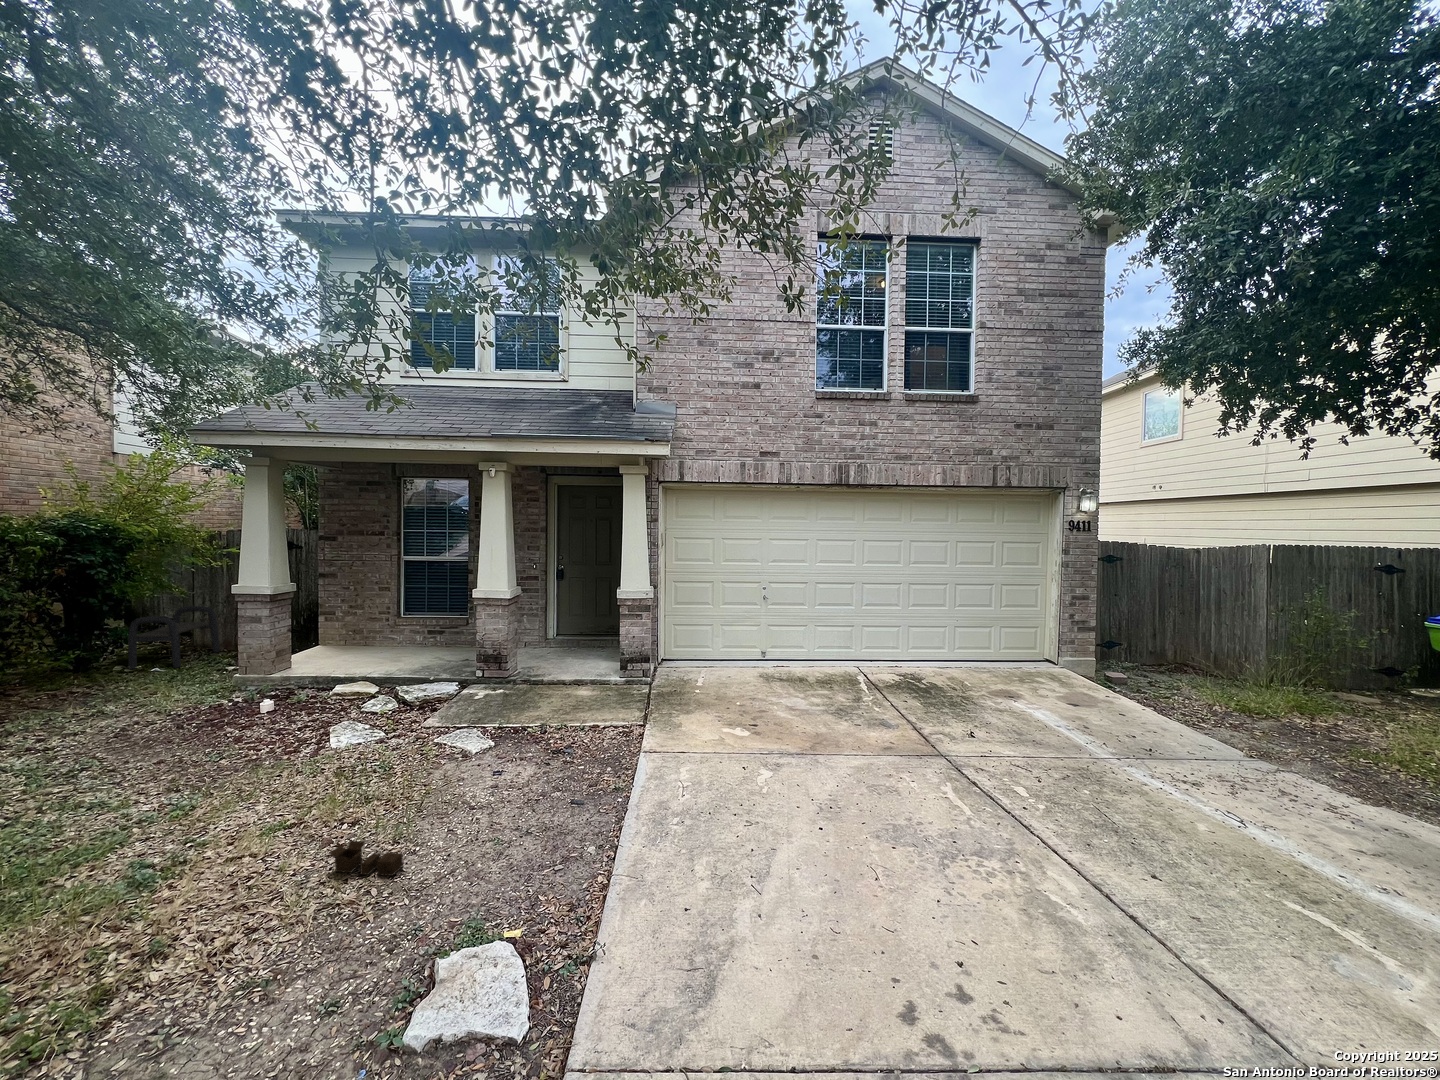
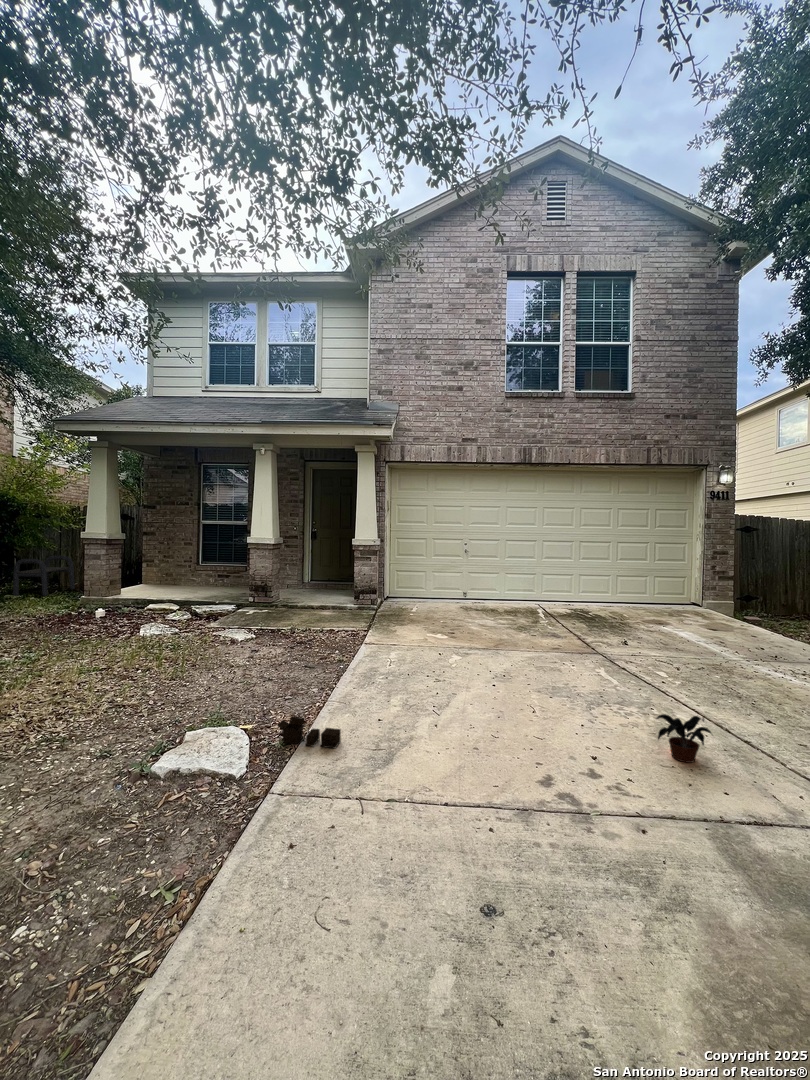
cardboard box: present [329,840,403,876] -> present [277,717,341,748]
potted plant: none [1048,897,1124,964] -> present [657,714,712,763]

